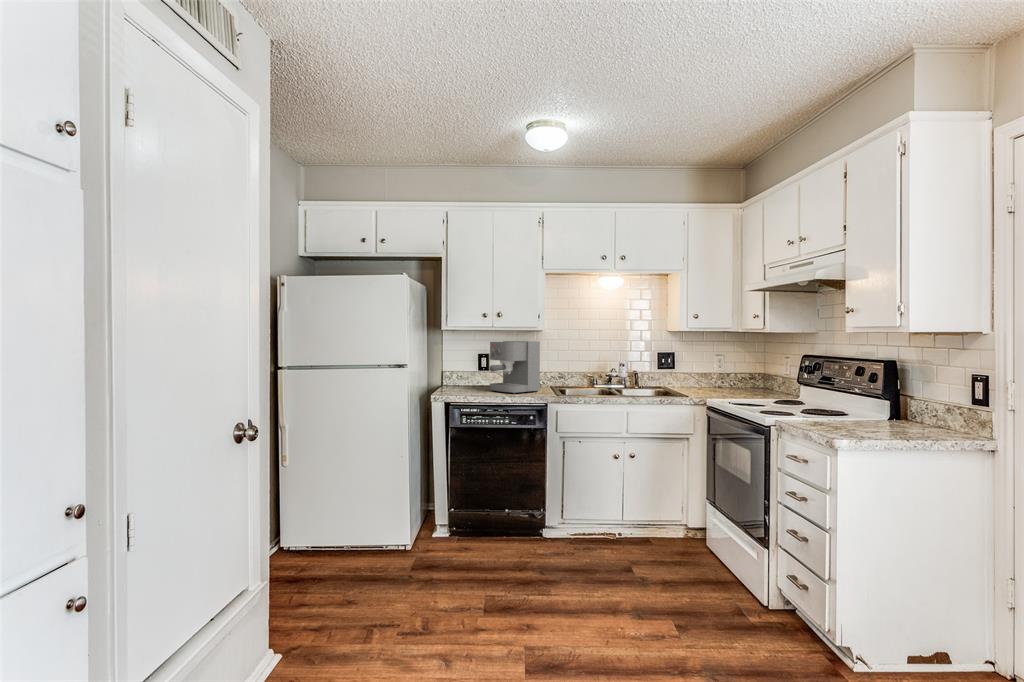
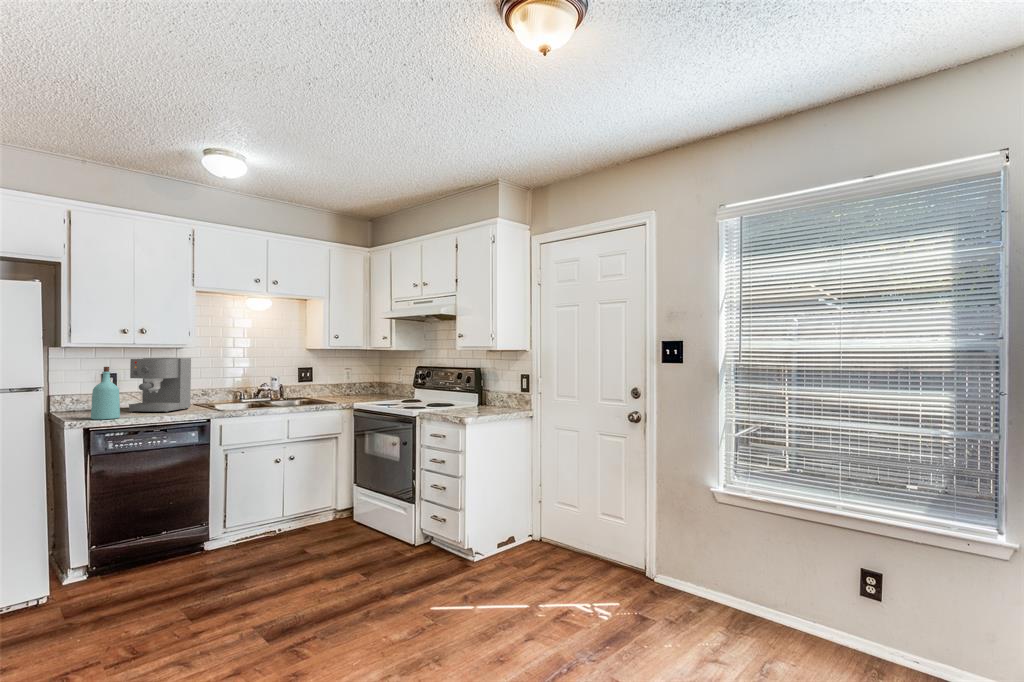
bottle: none [452,349,472,396] -> present [91,367,120,420]

